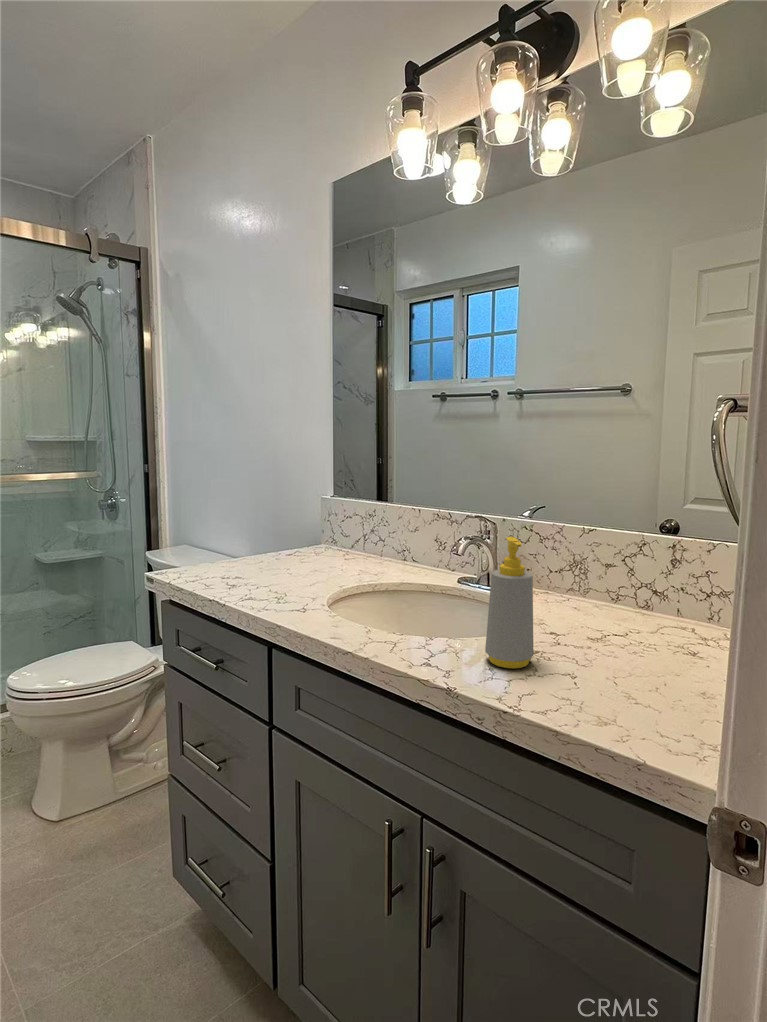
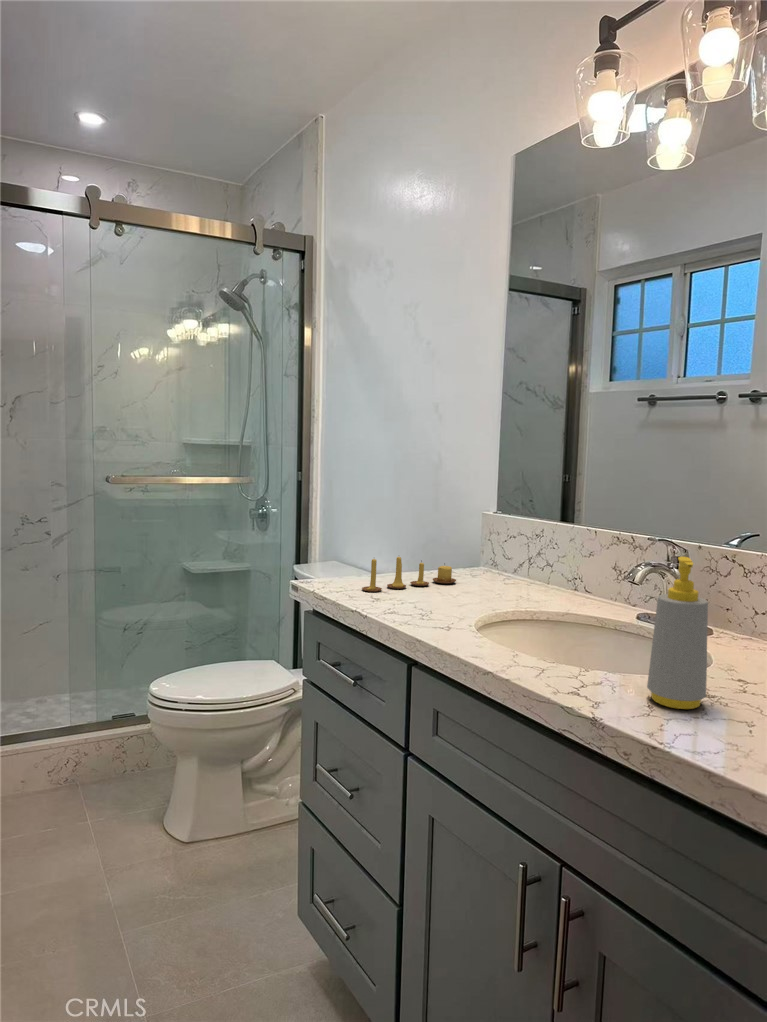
candle: none [218,541,303,578] -> present [362,557,456,592]

